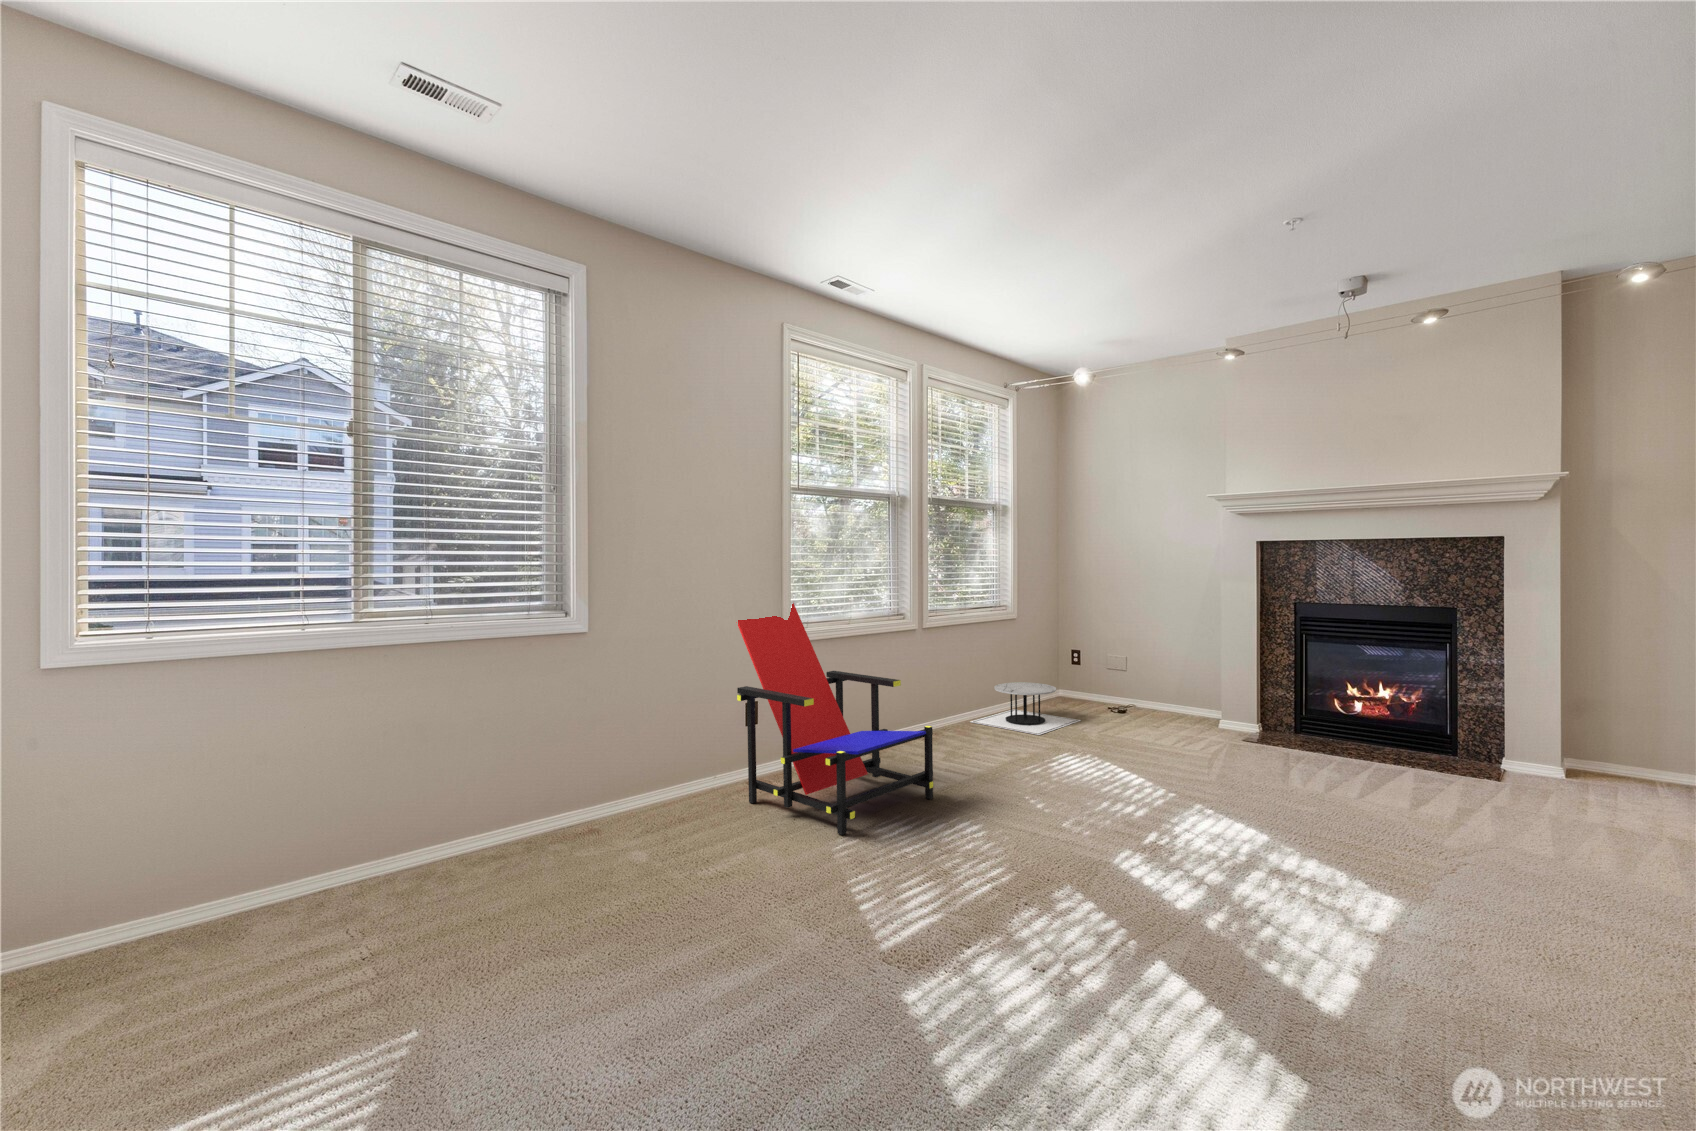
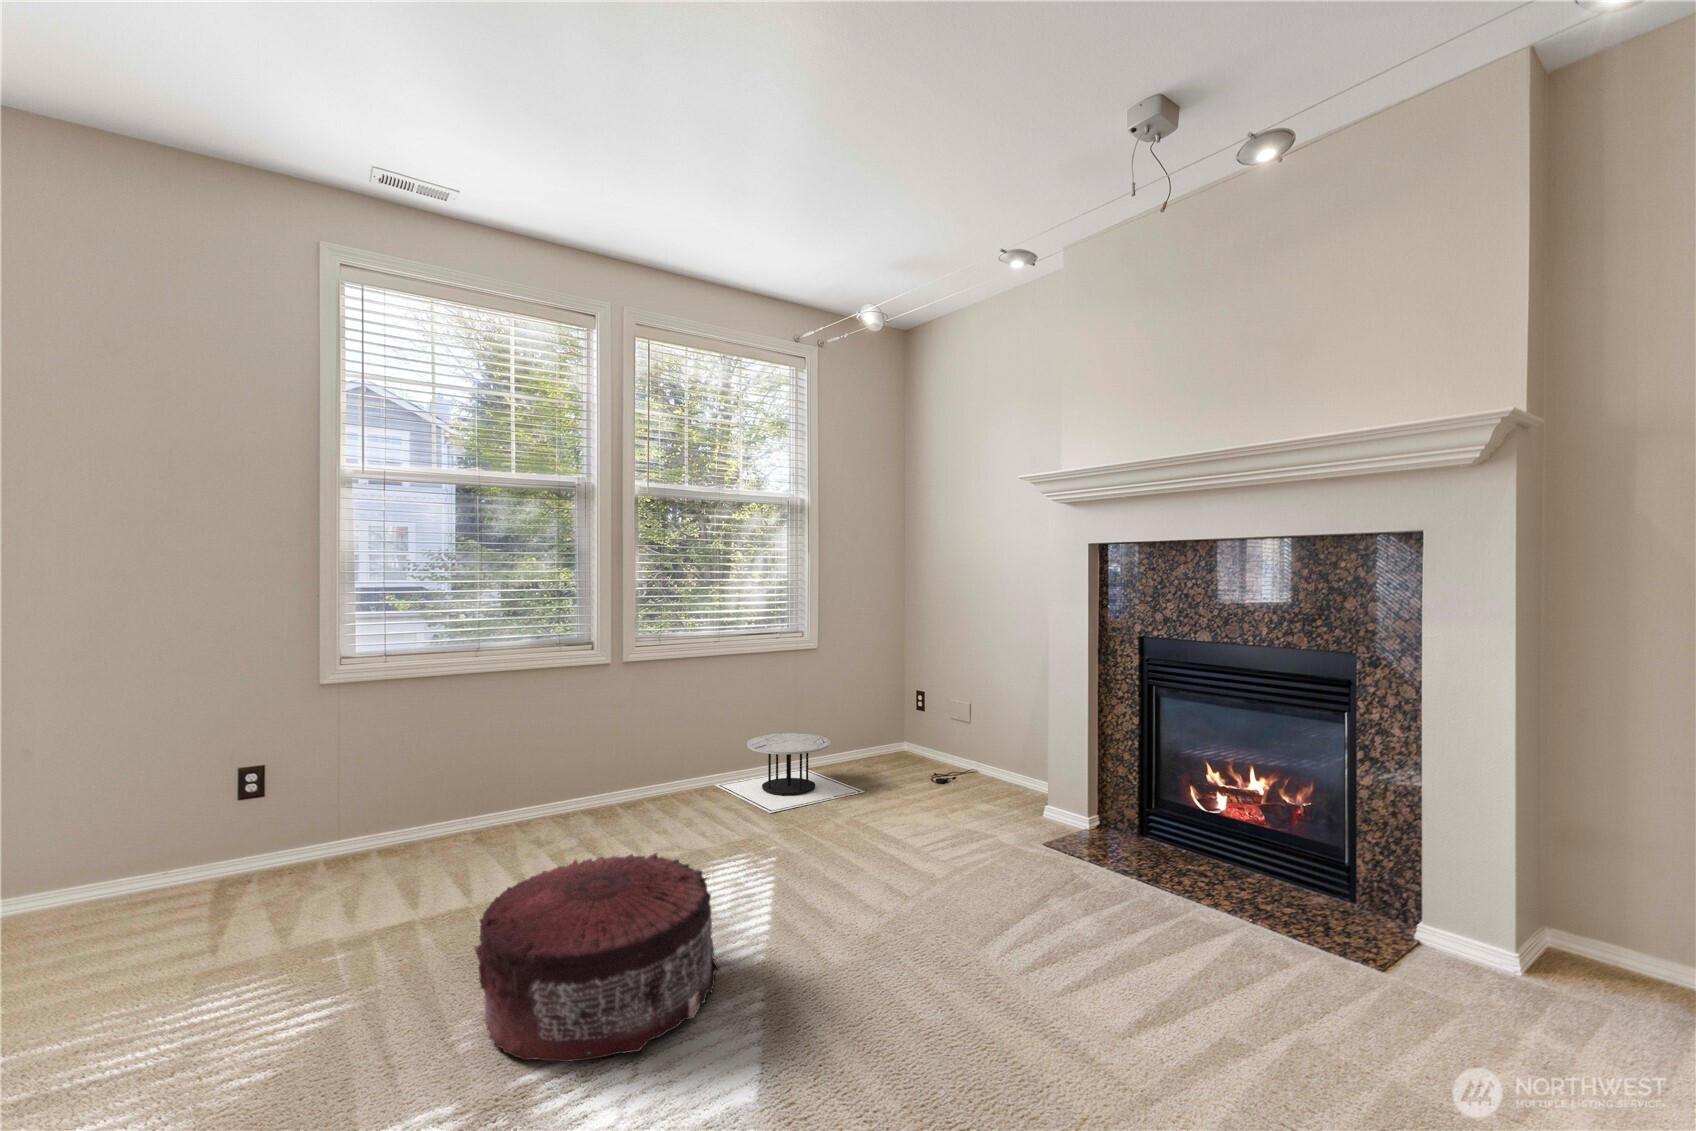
lounge chair: present [736,603,933,835] -> none [148,610,447,991]
pouf: none [1037,741,1174,843] -> present [475,853,719,1062]

